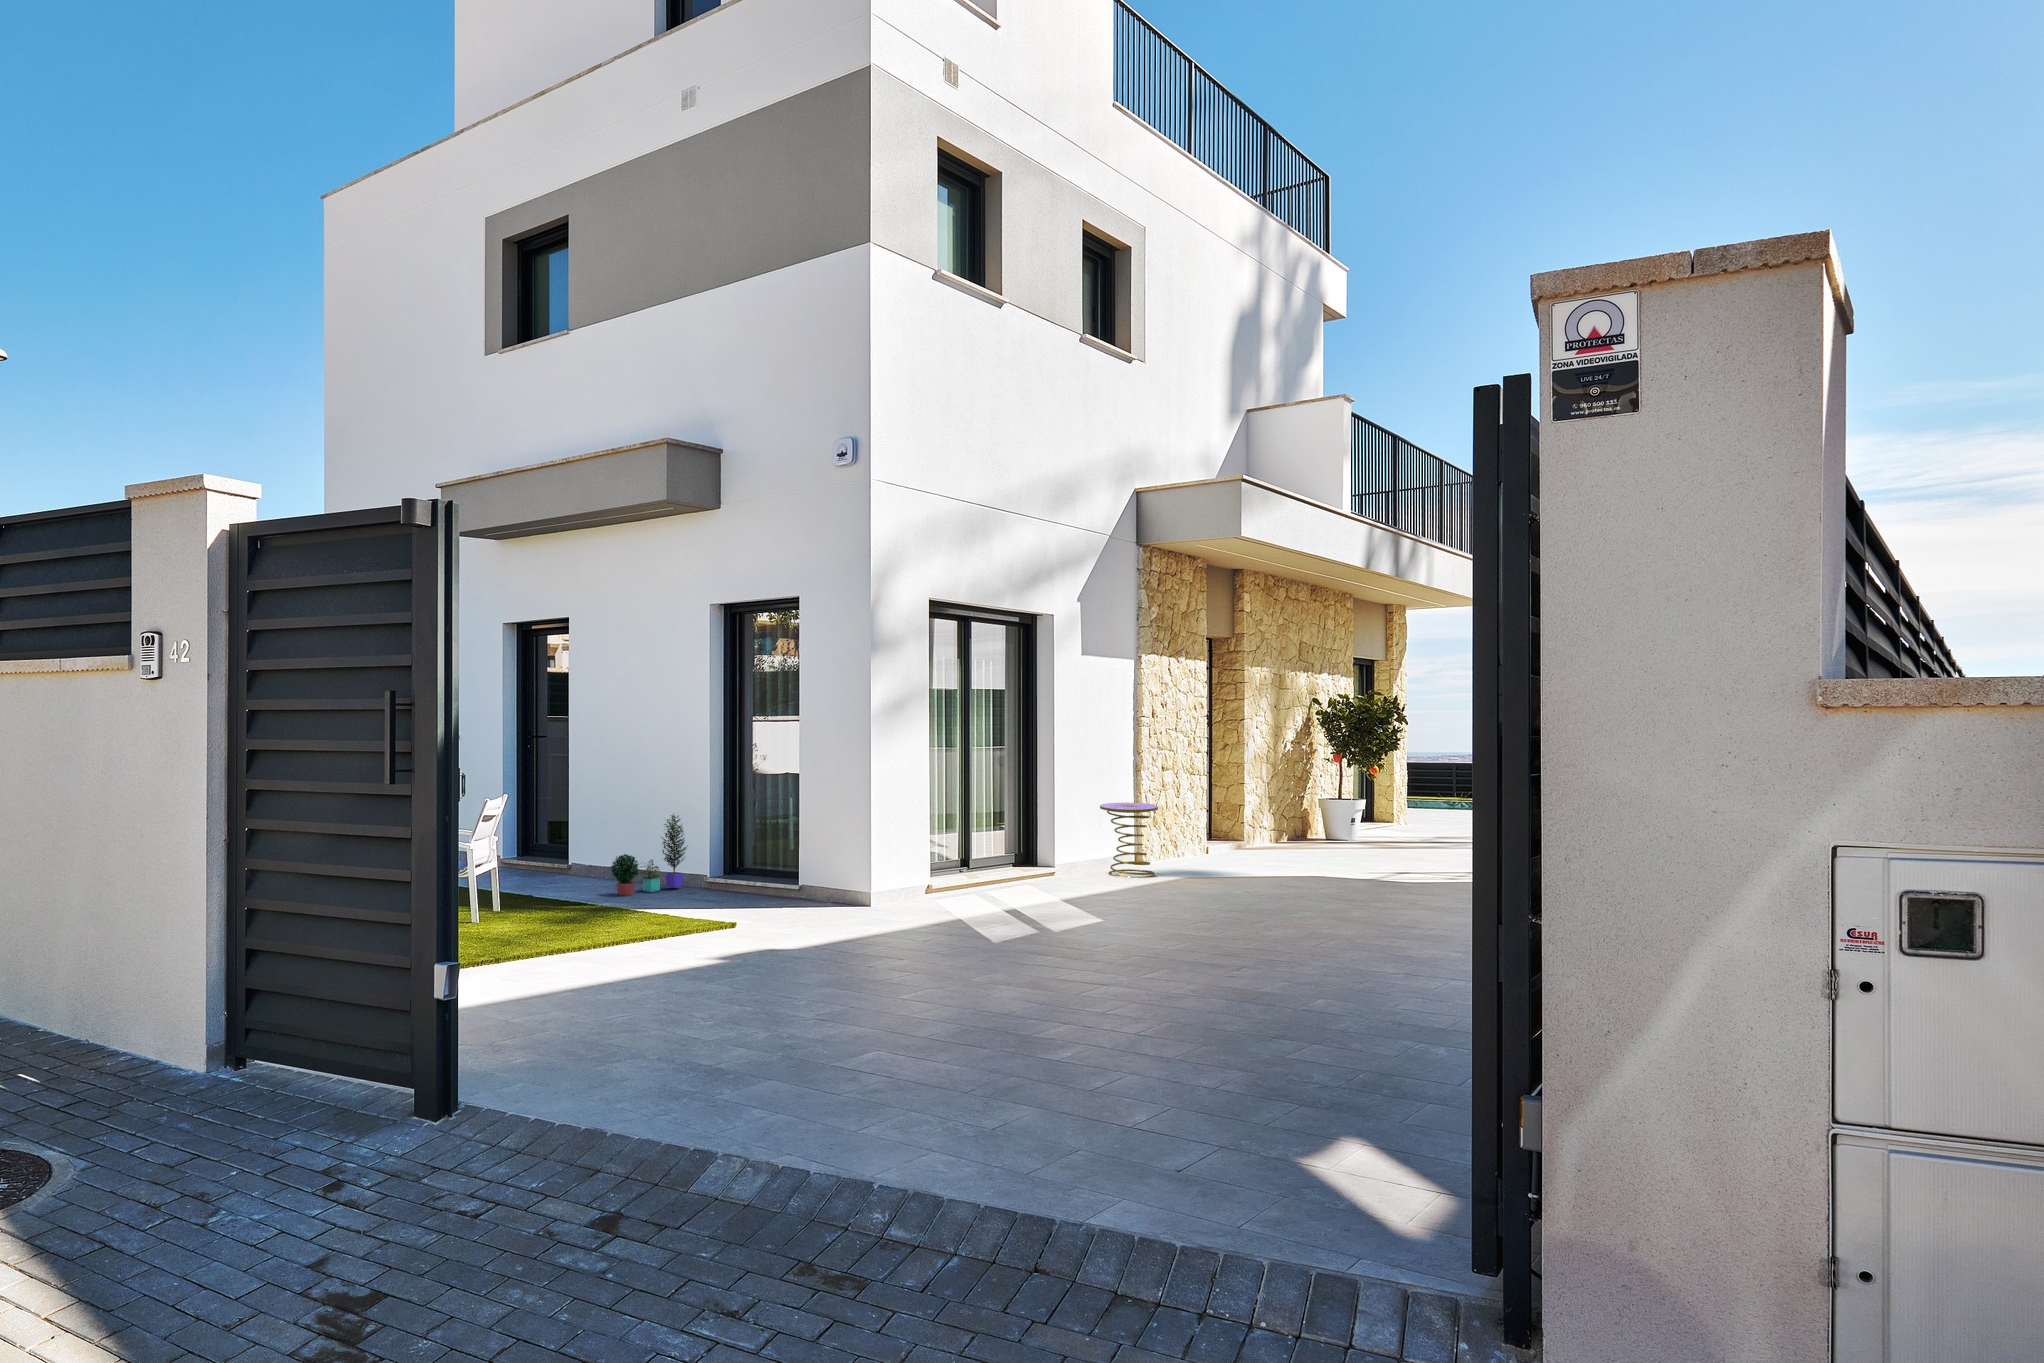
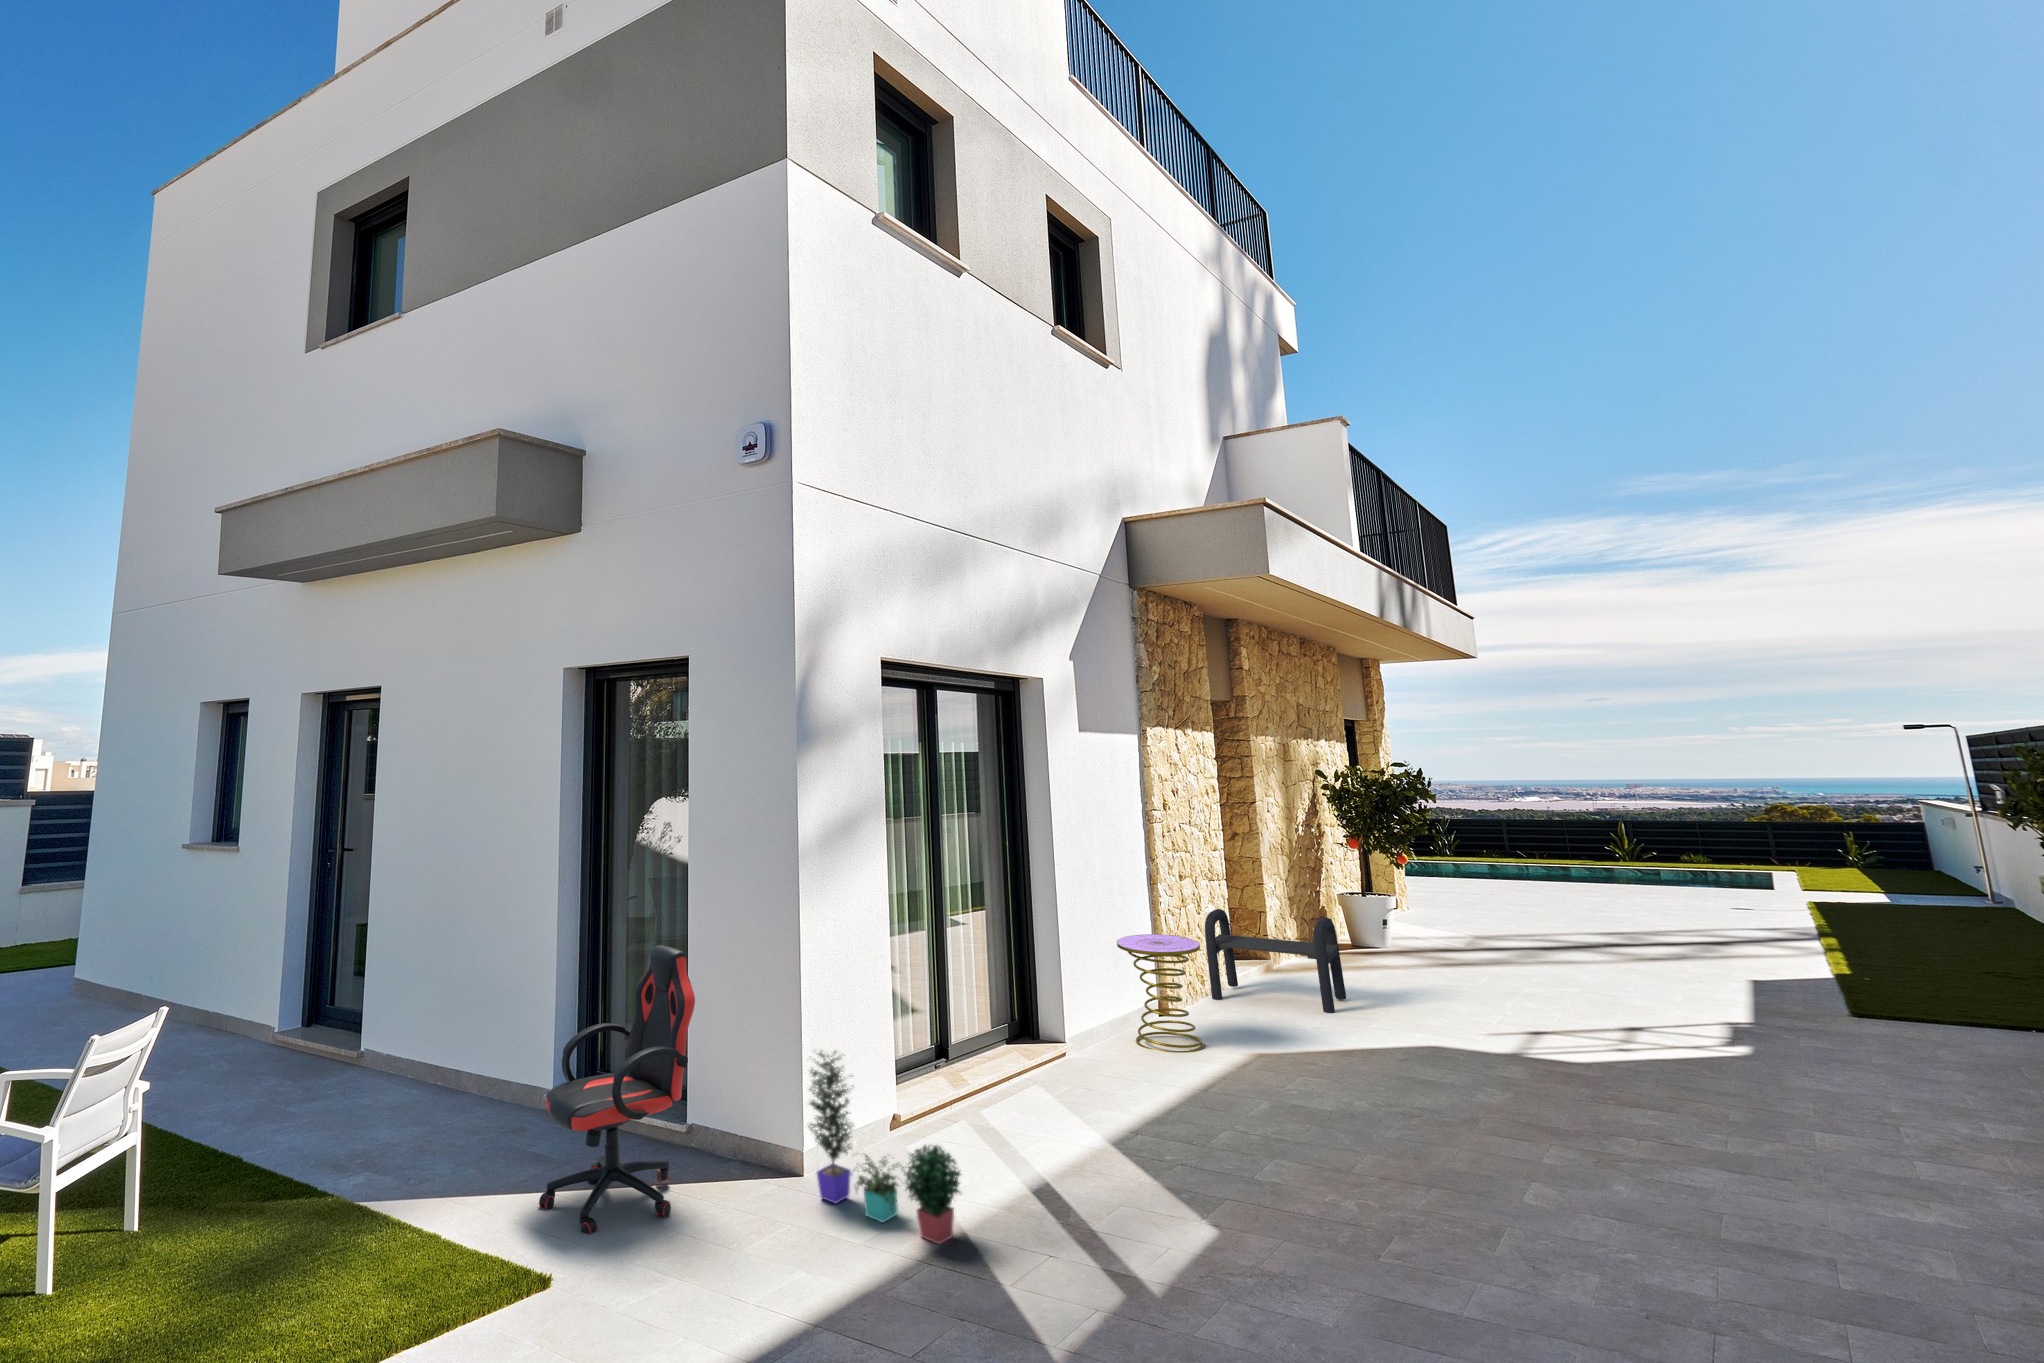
chair: none [736,771,825,914] -> present [539,945,695,1235]
bench: none [1179,797,1280,870] -> present [1205,909,1346,1013]
potted plant: present [610,814,686,895] -> present [809,1051,961,1244]

